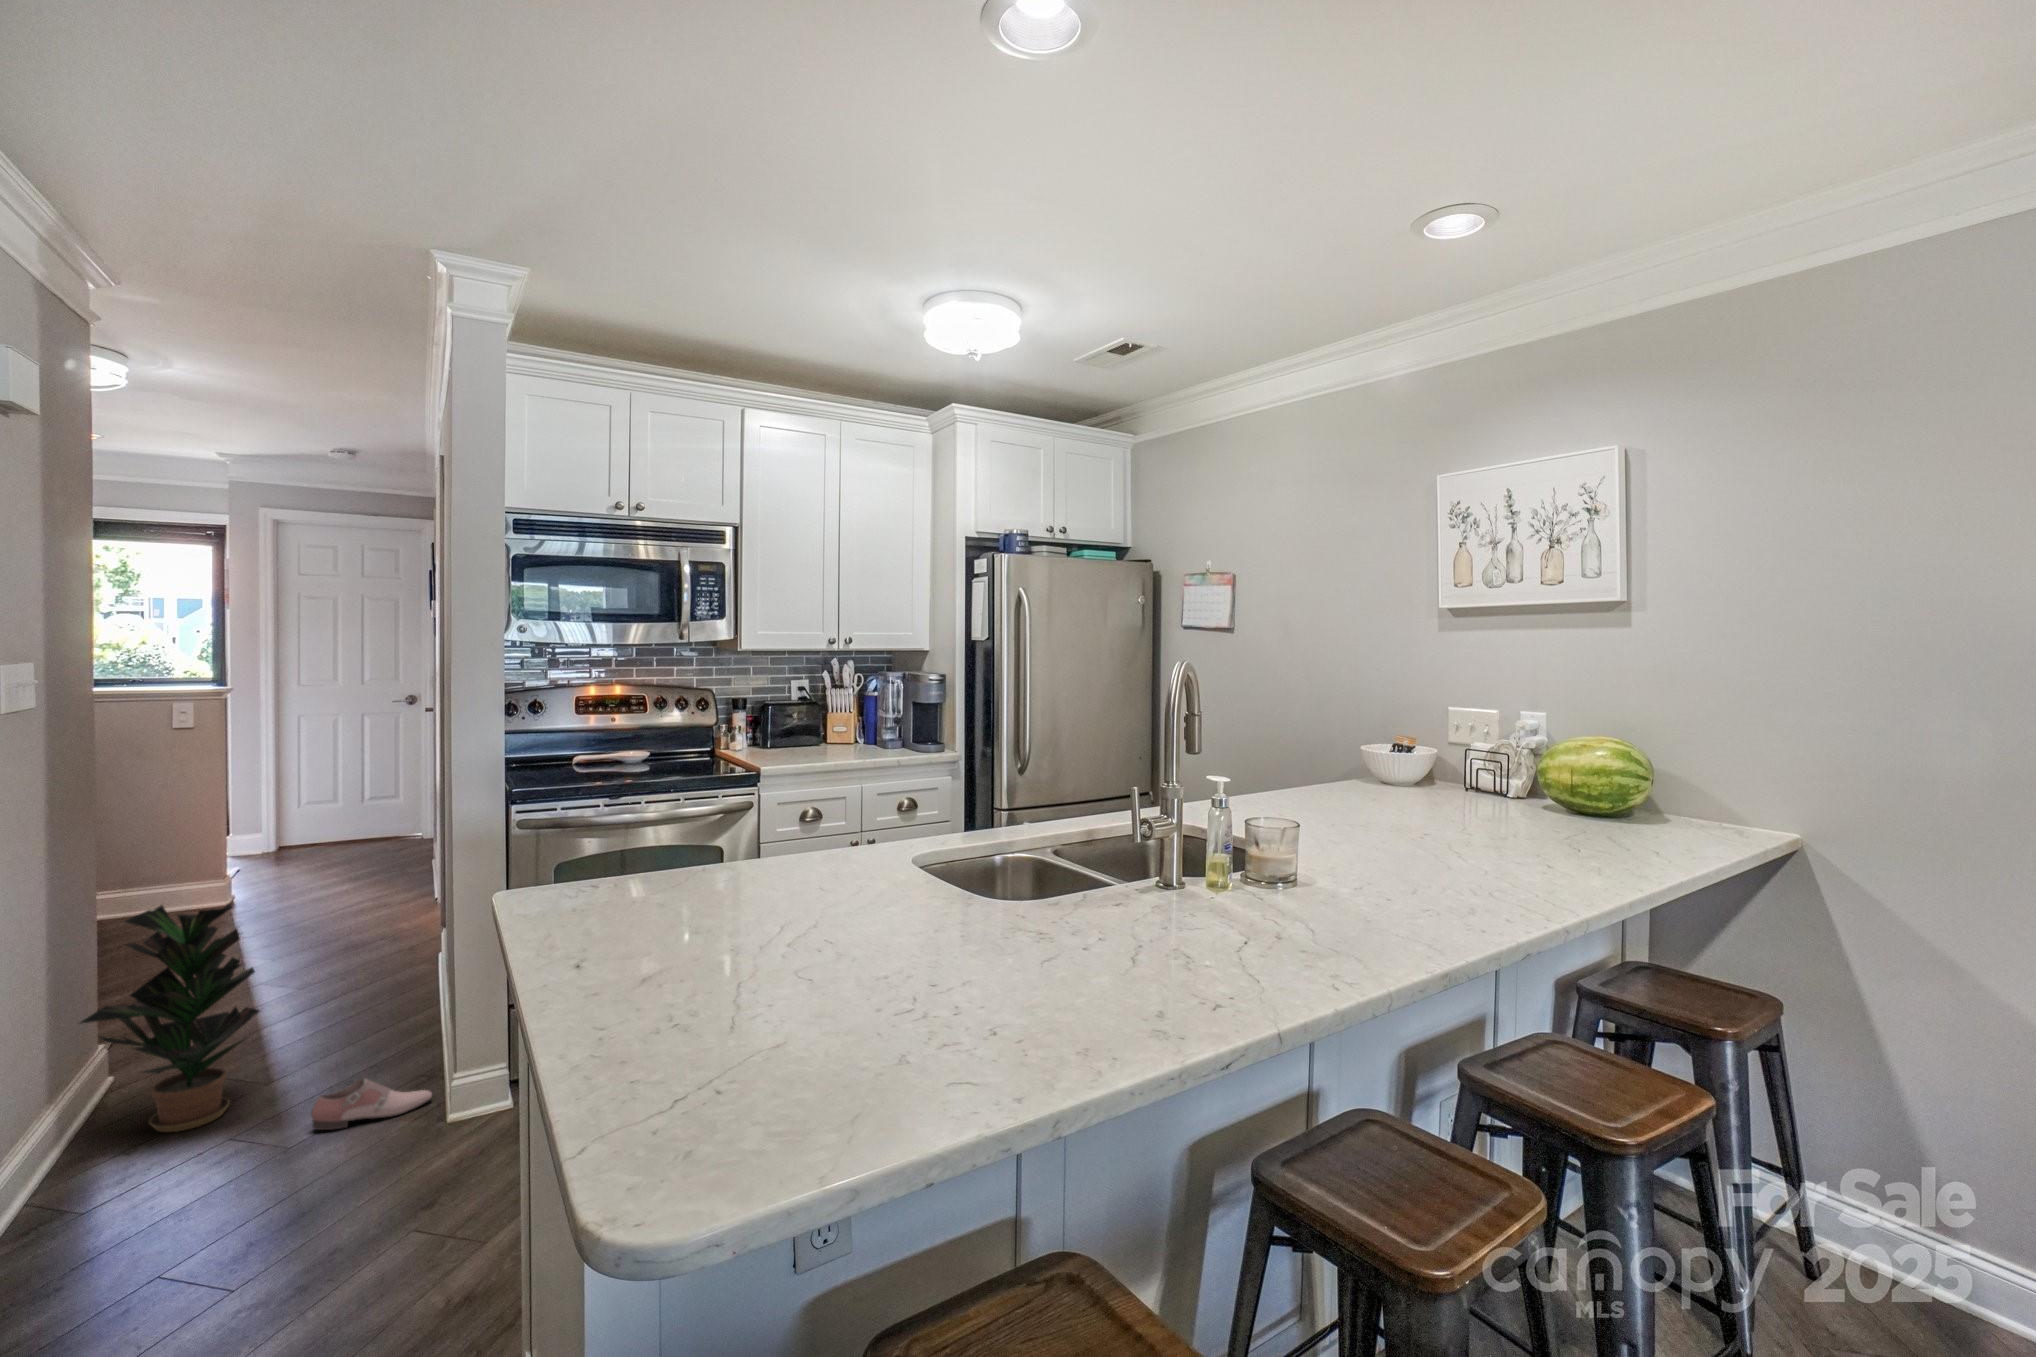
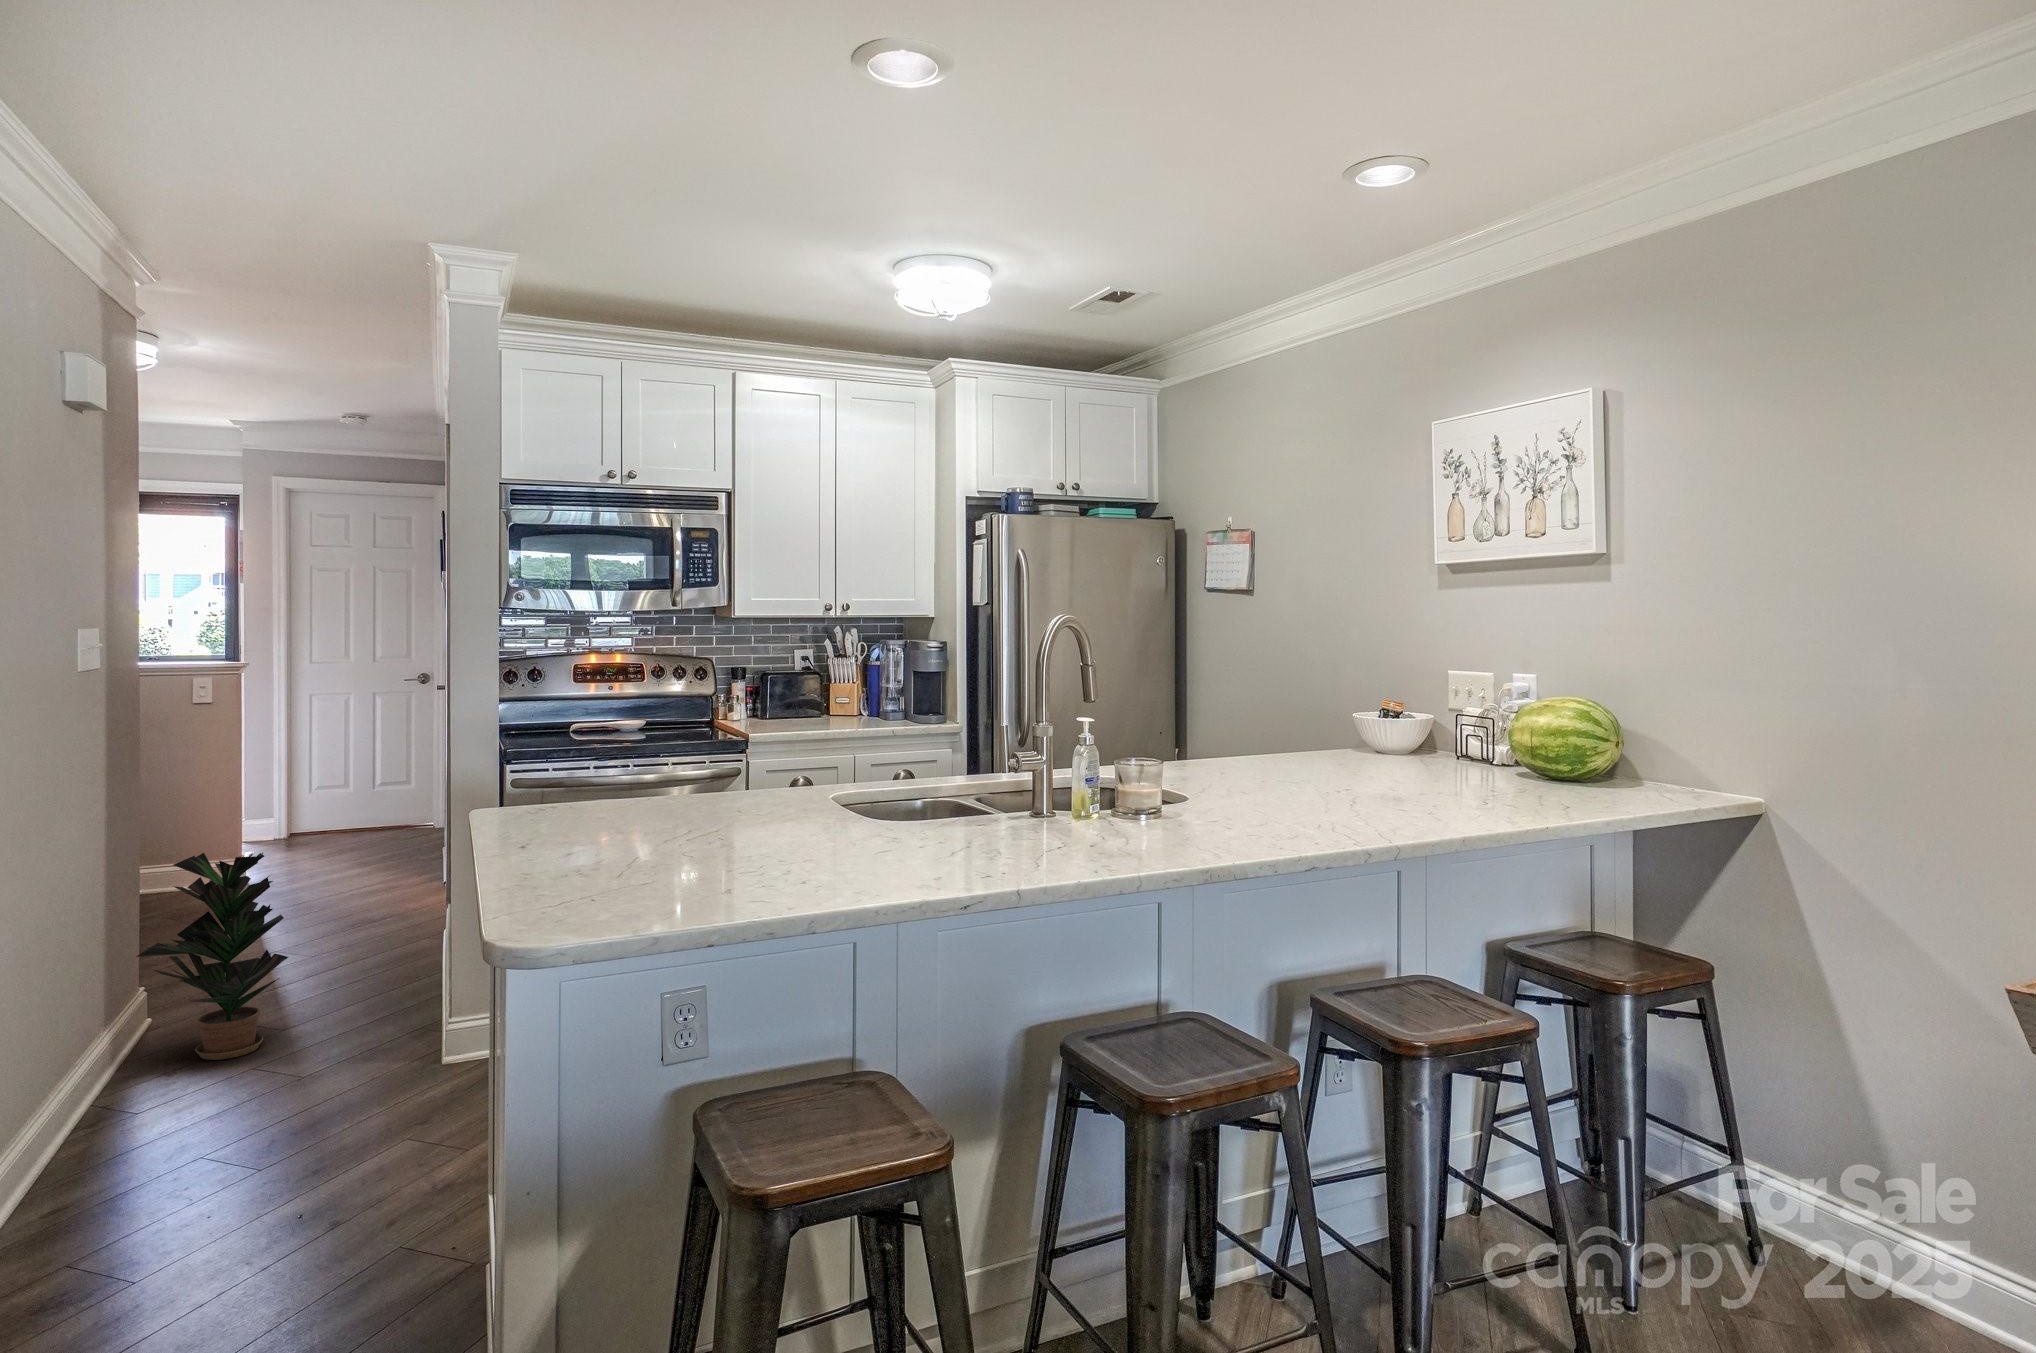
shoe: present [311,1079,432,1130] -> none [334,1018,441,1062]

